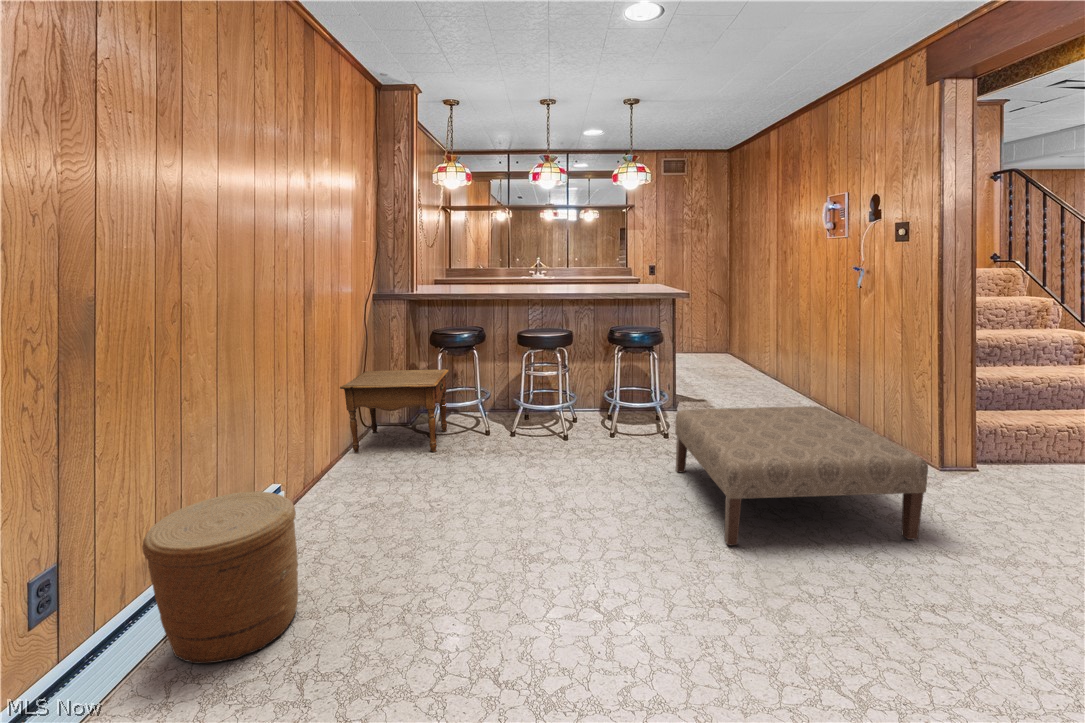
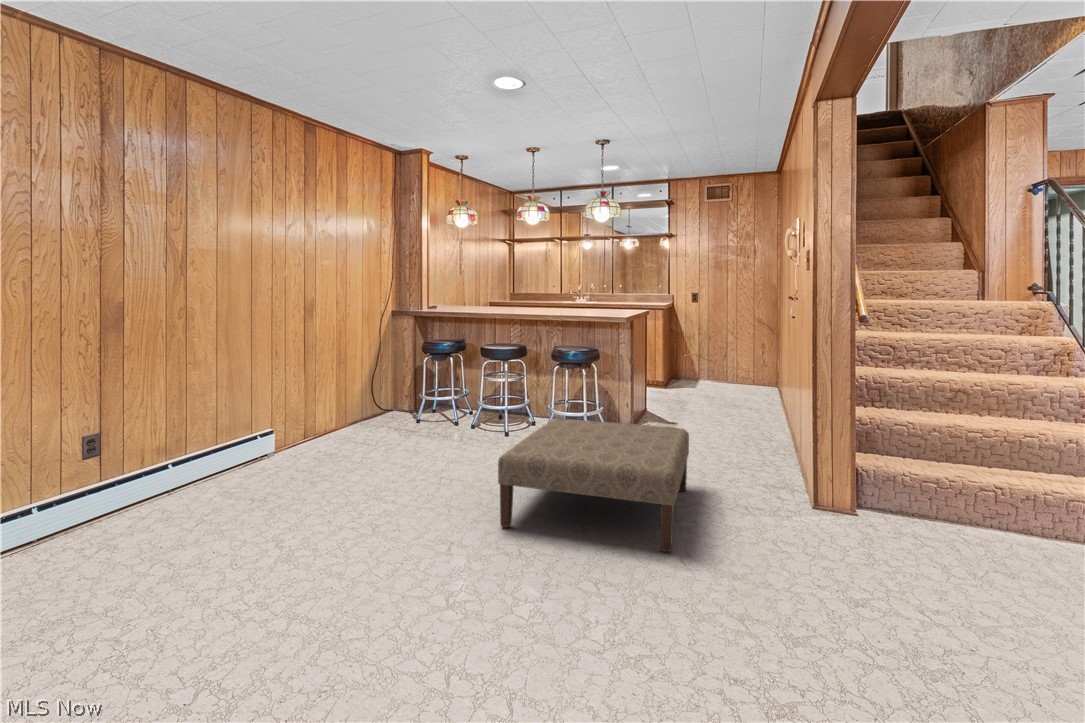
side table: present [340,369,449,453] -> none [329,370,426,437]
woven basket: present [142,491,298,663] -> none [93,426,196,523]

